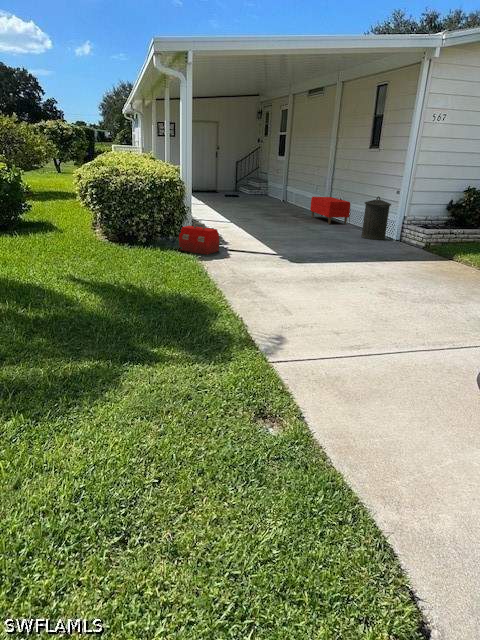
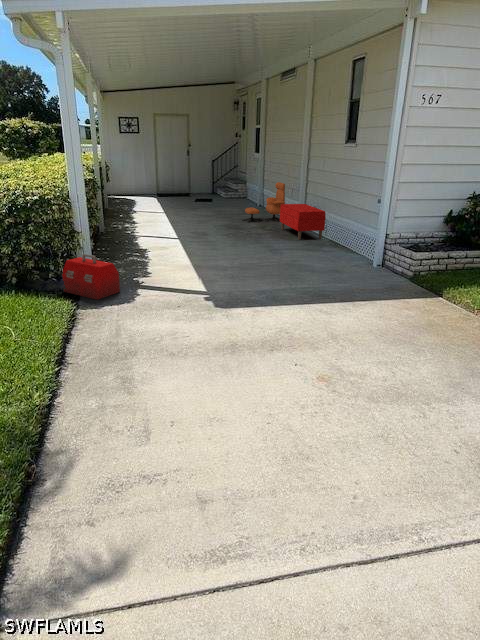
lounge chair: none [276,180,312,213] -> present [242,182,285,222]
trash can: present [361,196,391,240] -> none [333,206,371,264]

